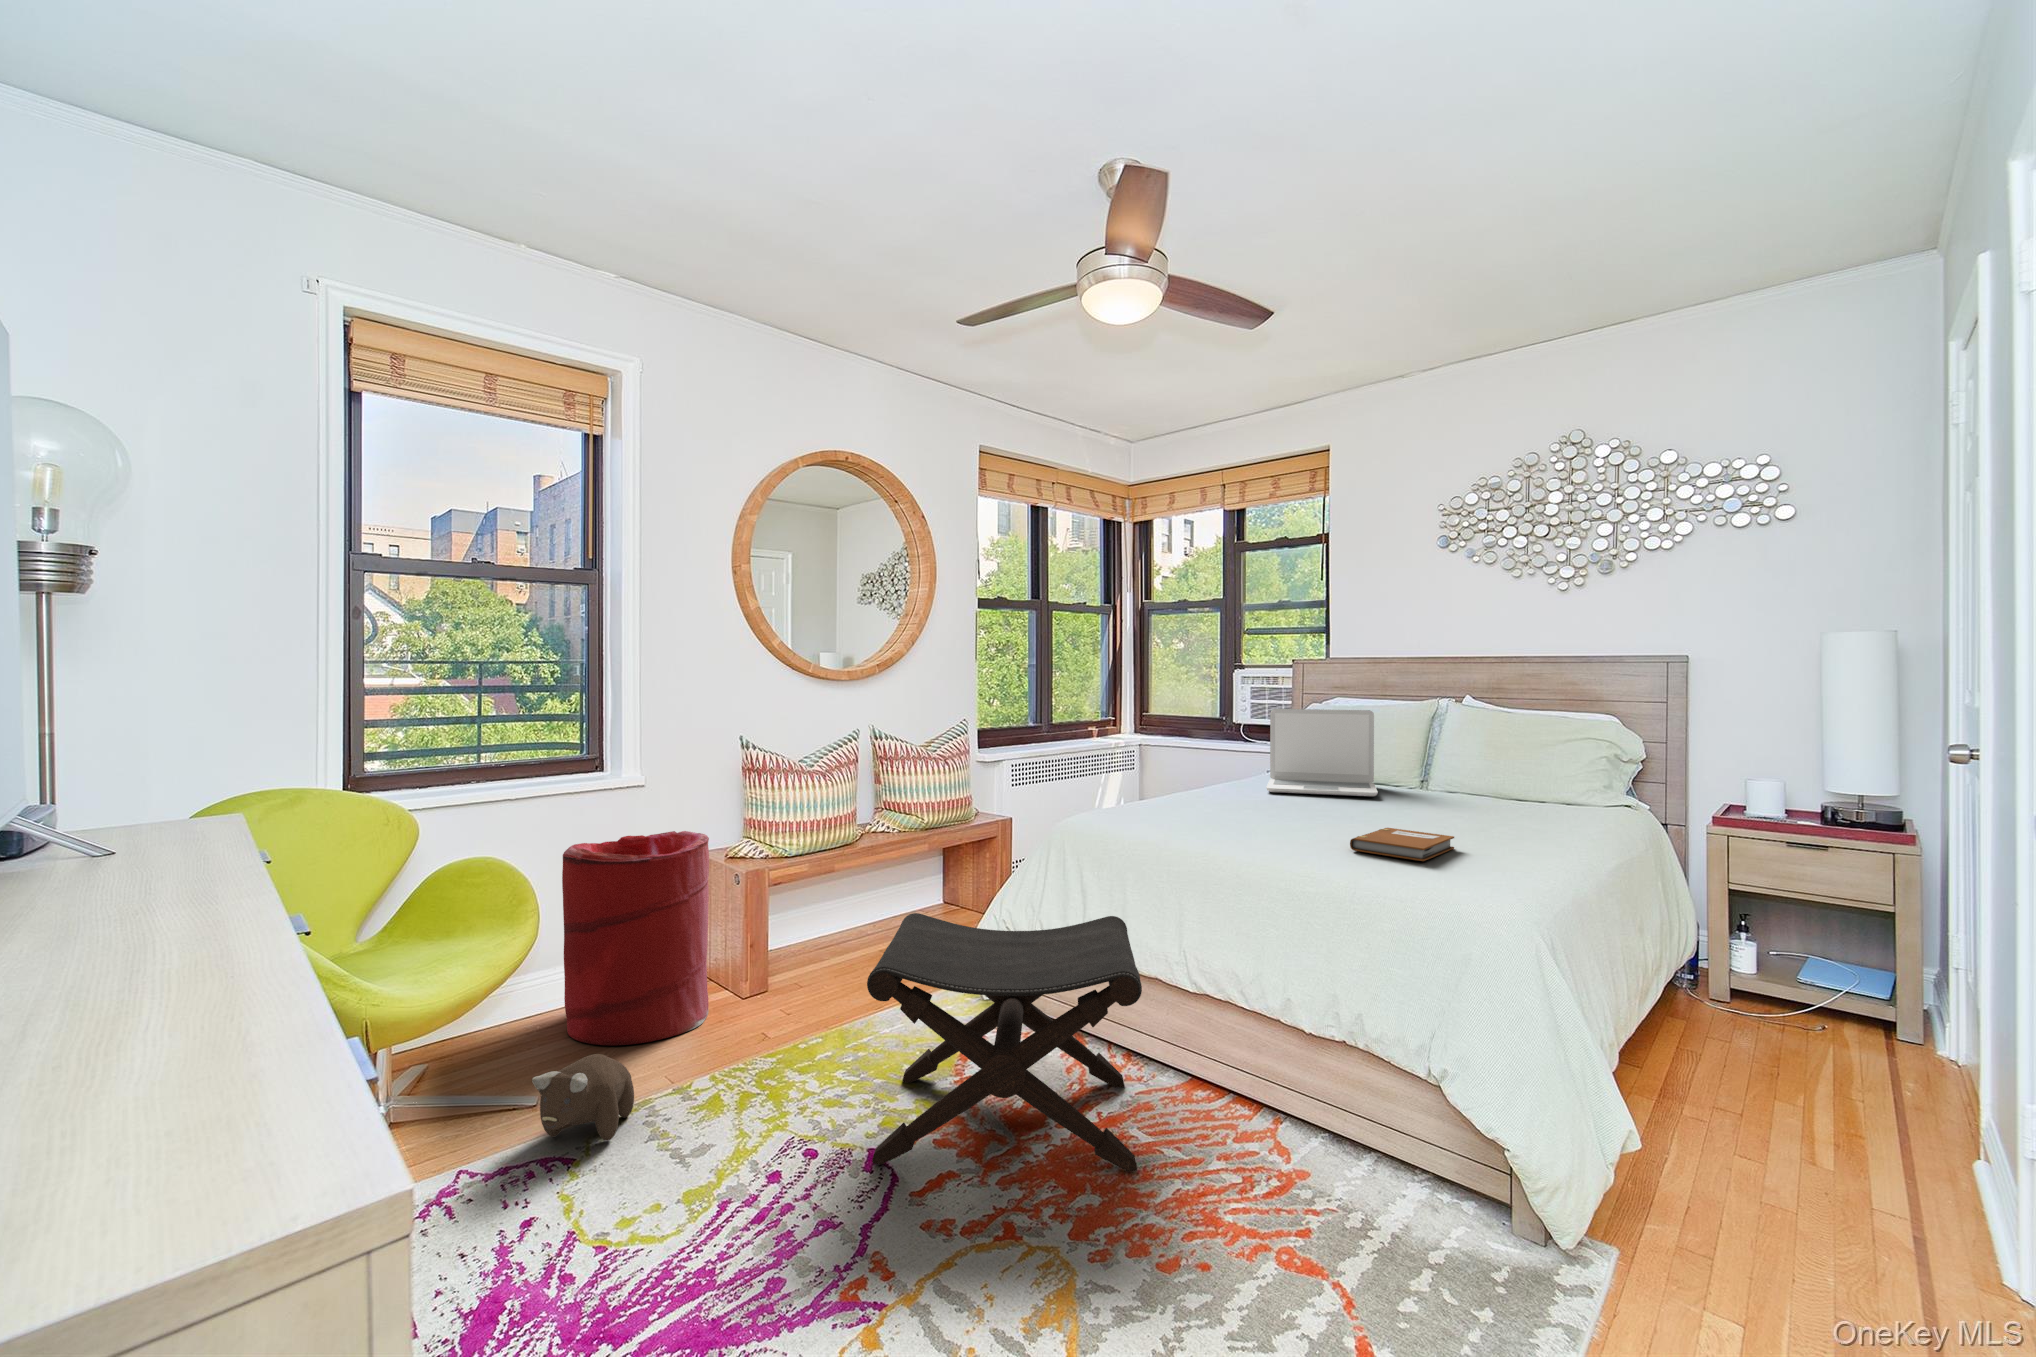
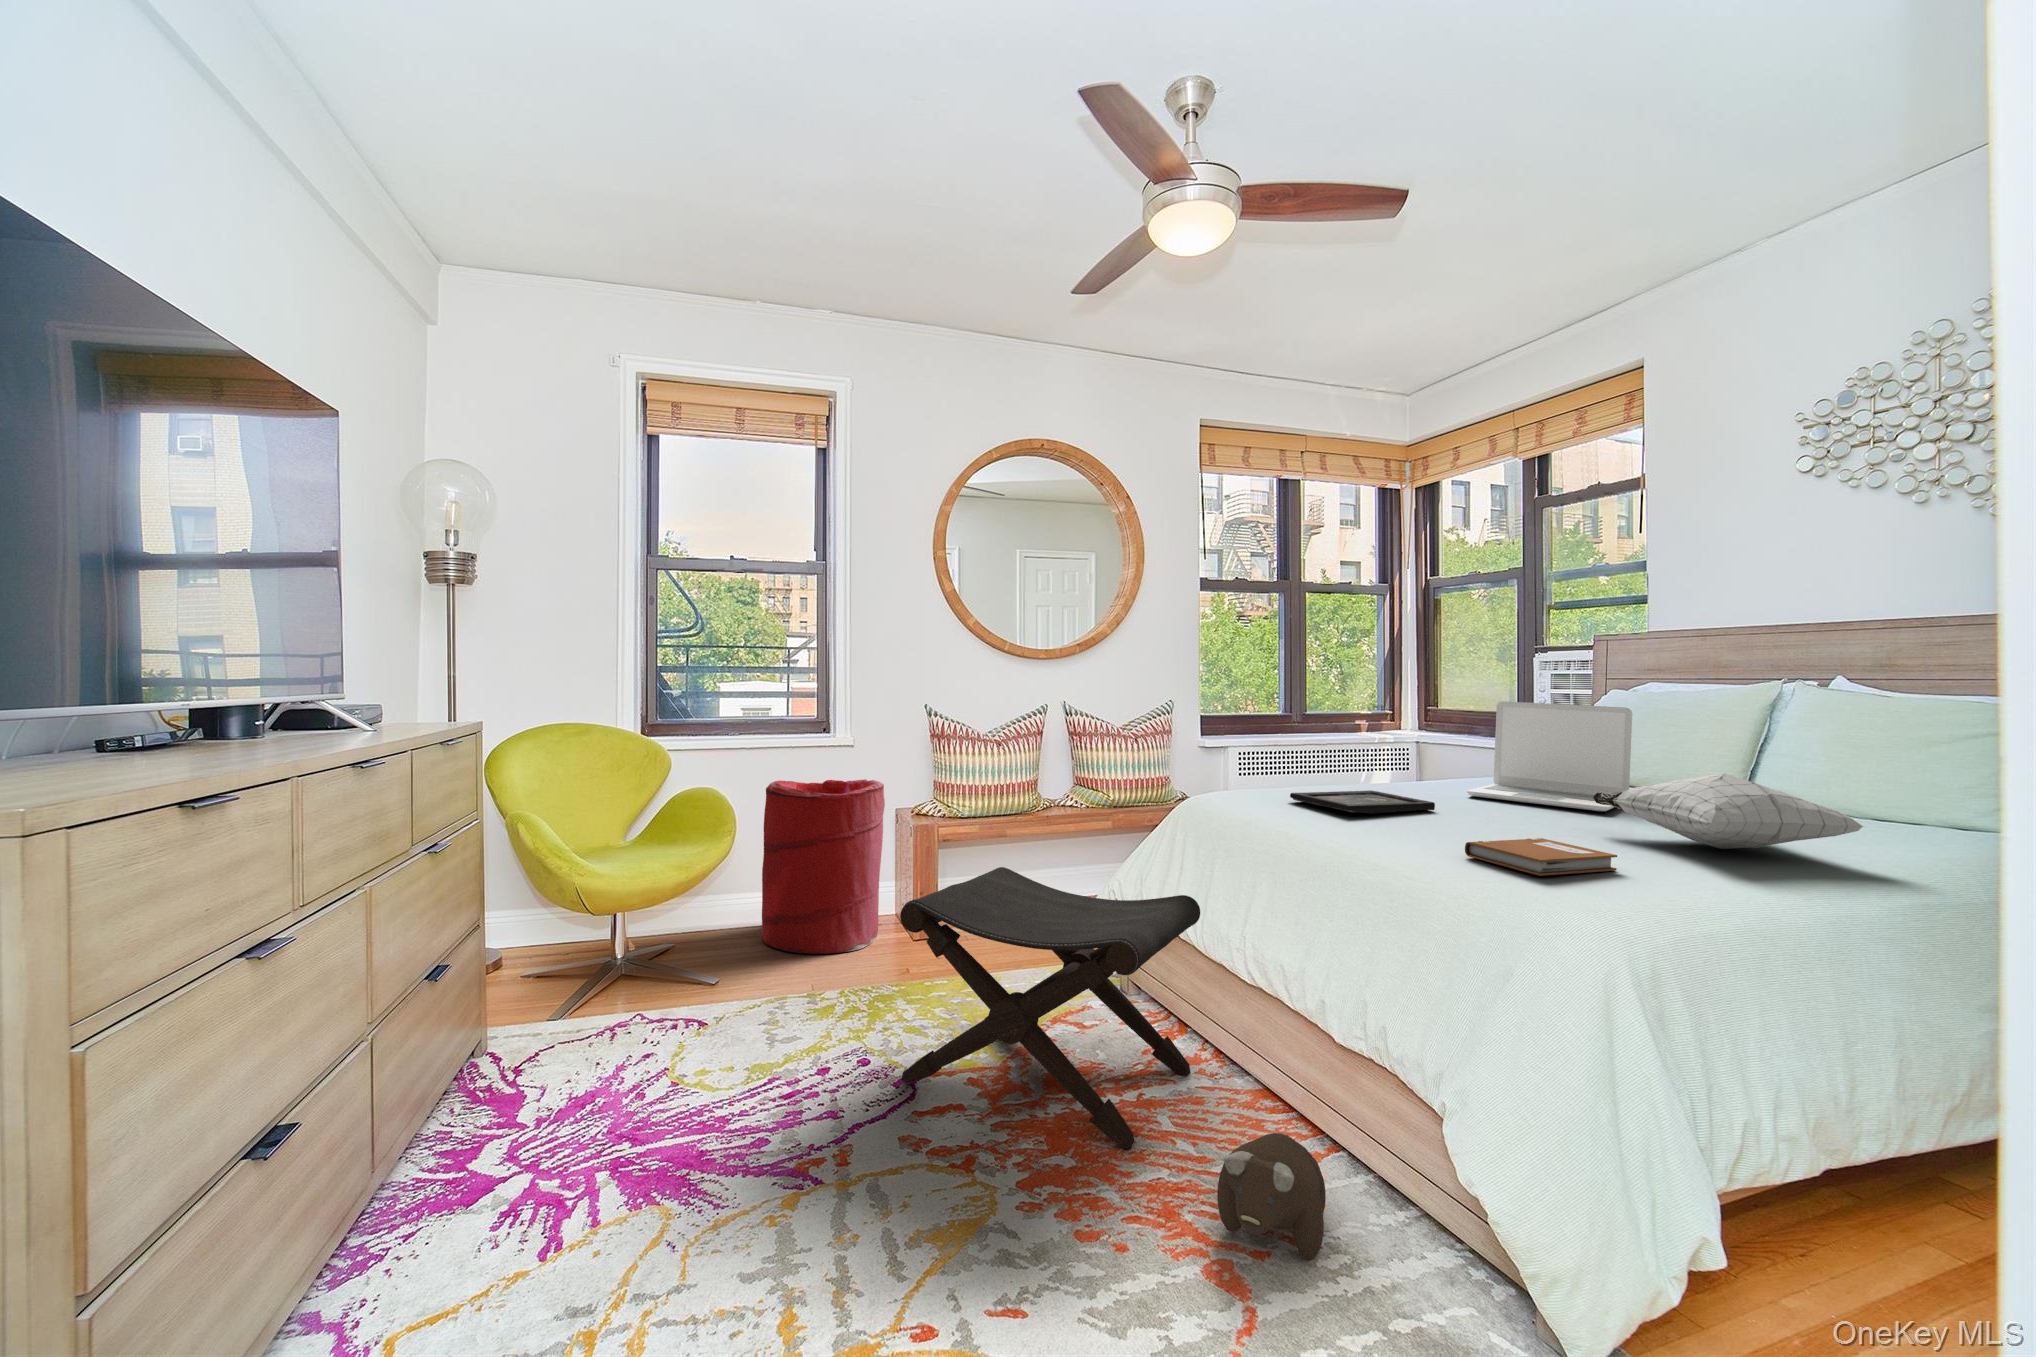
pillow: none [1388,763,1573,820] -> present [1592,774,1864,849]
tray: none [1152,795,1267,819] -> present [1290,790,1435,813]
plush toy: present [532,1054,634,1141] -> present [1217,1133,1326,1260]

